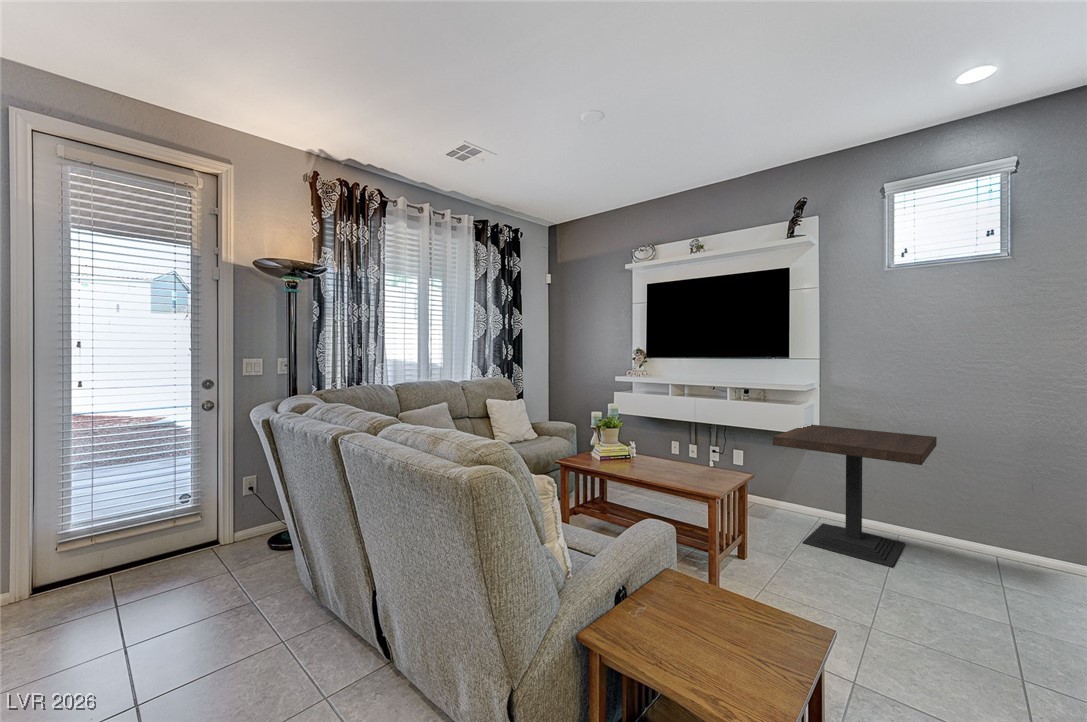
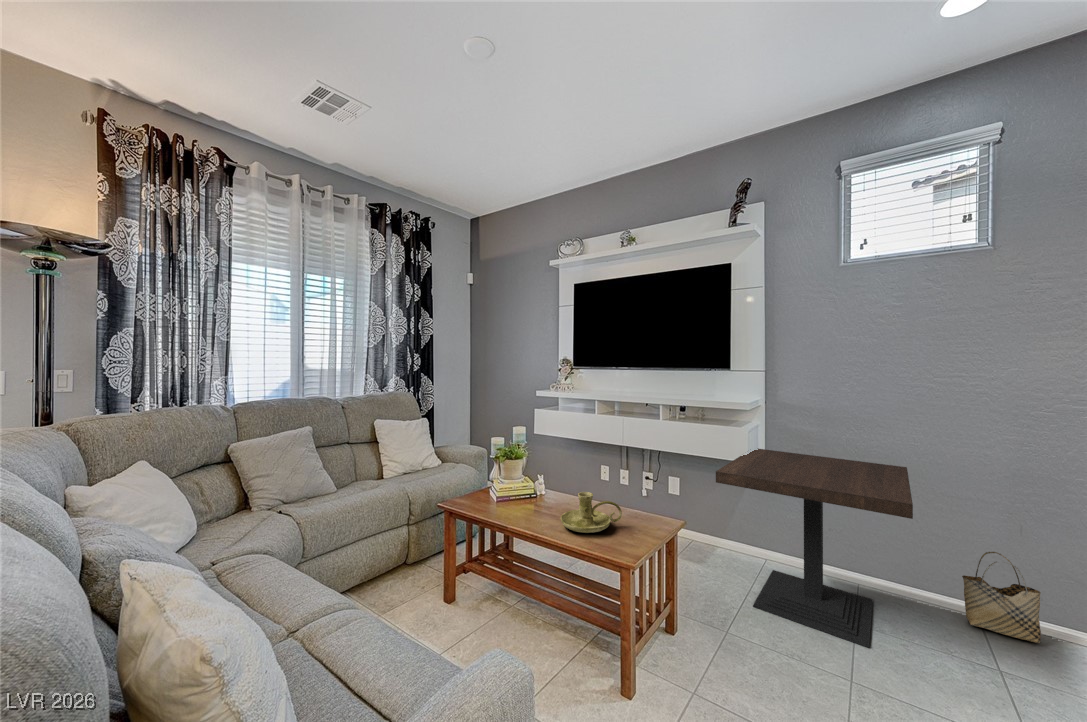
candle holder: none [652,447,699,474] -> present [561,492,622,533]
woven basket: none [978,503,1040,570] -> present [962,552,1041,643]

